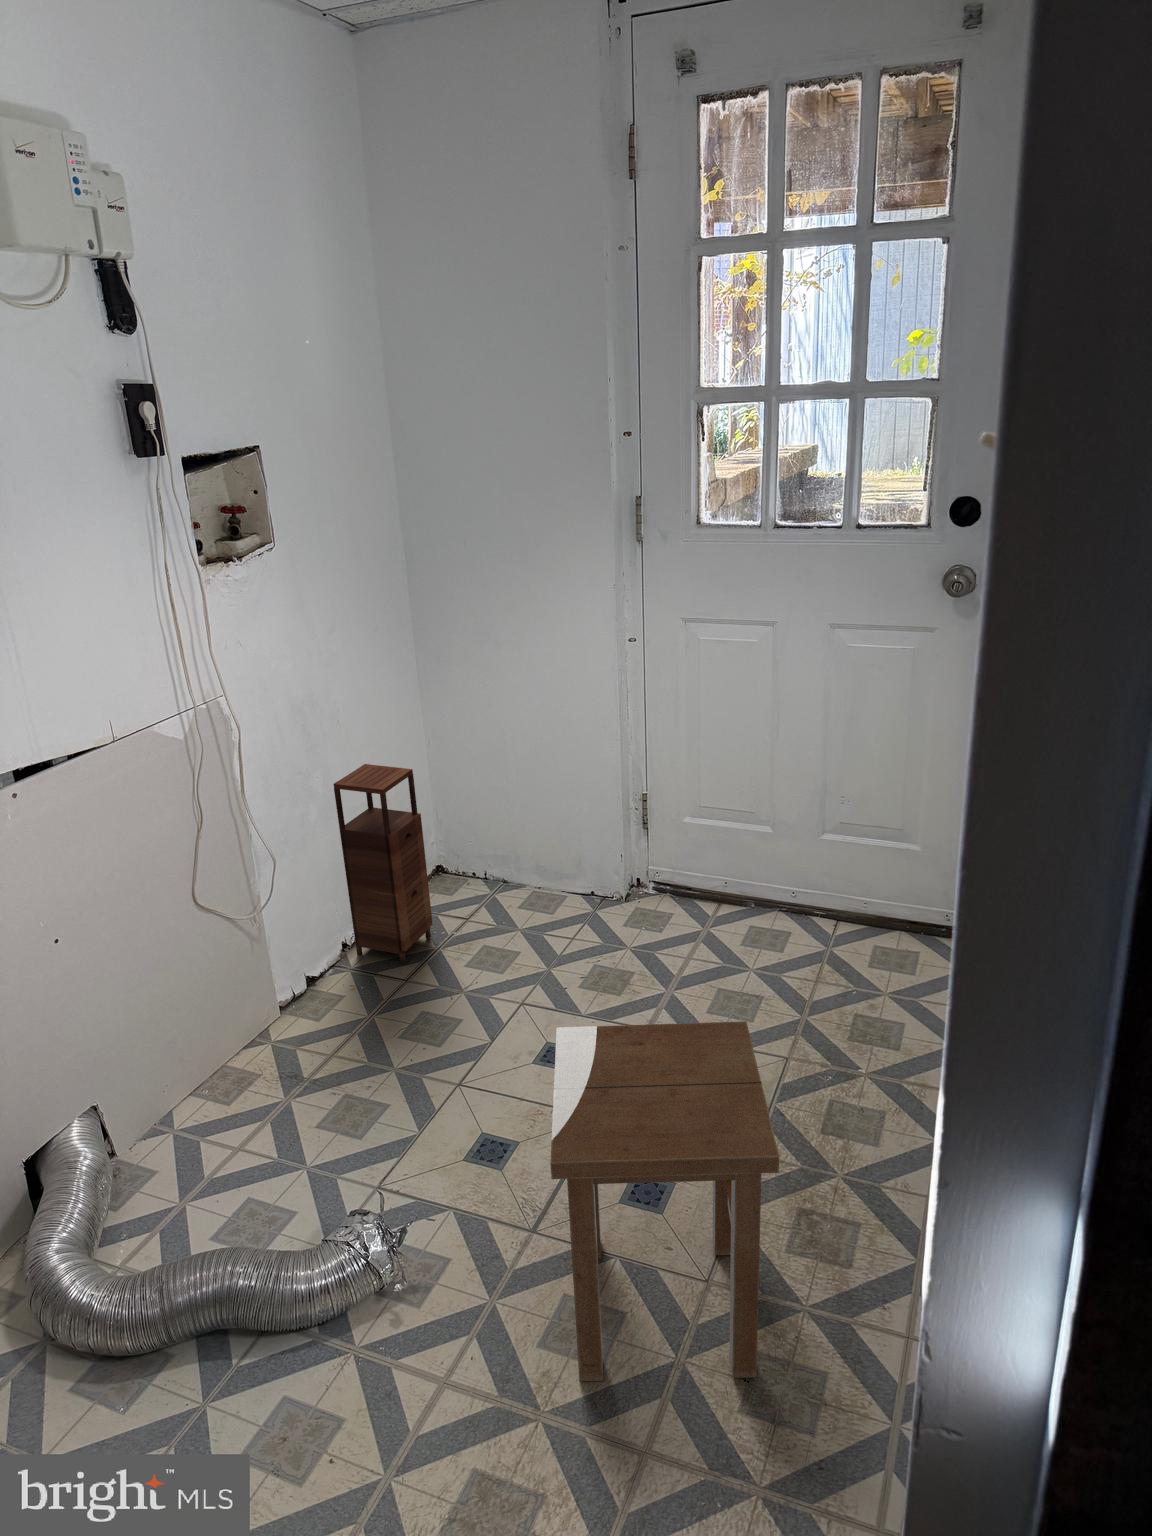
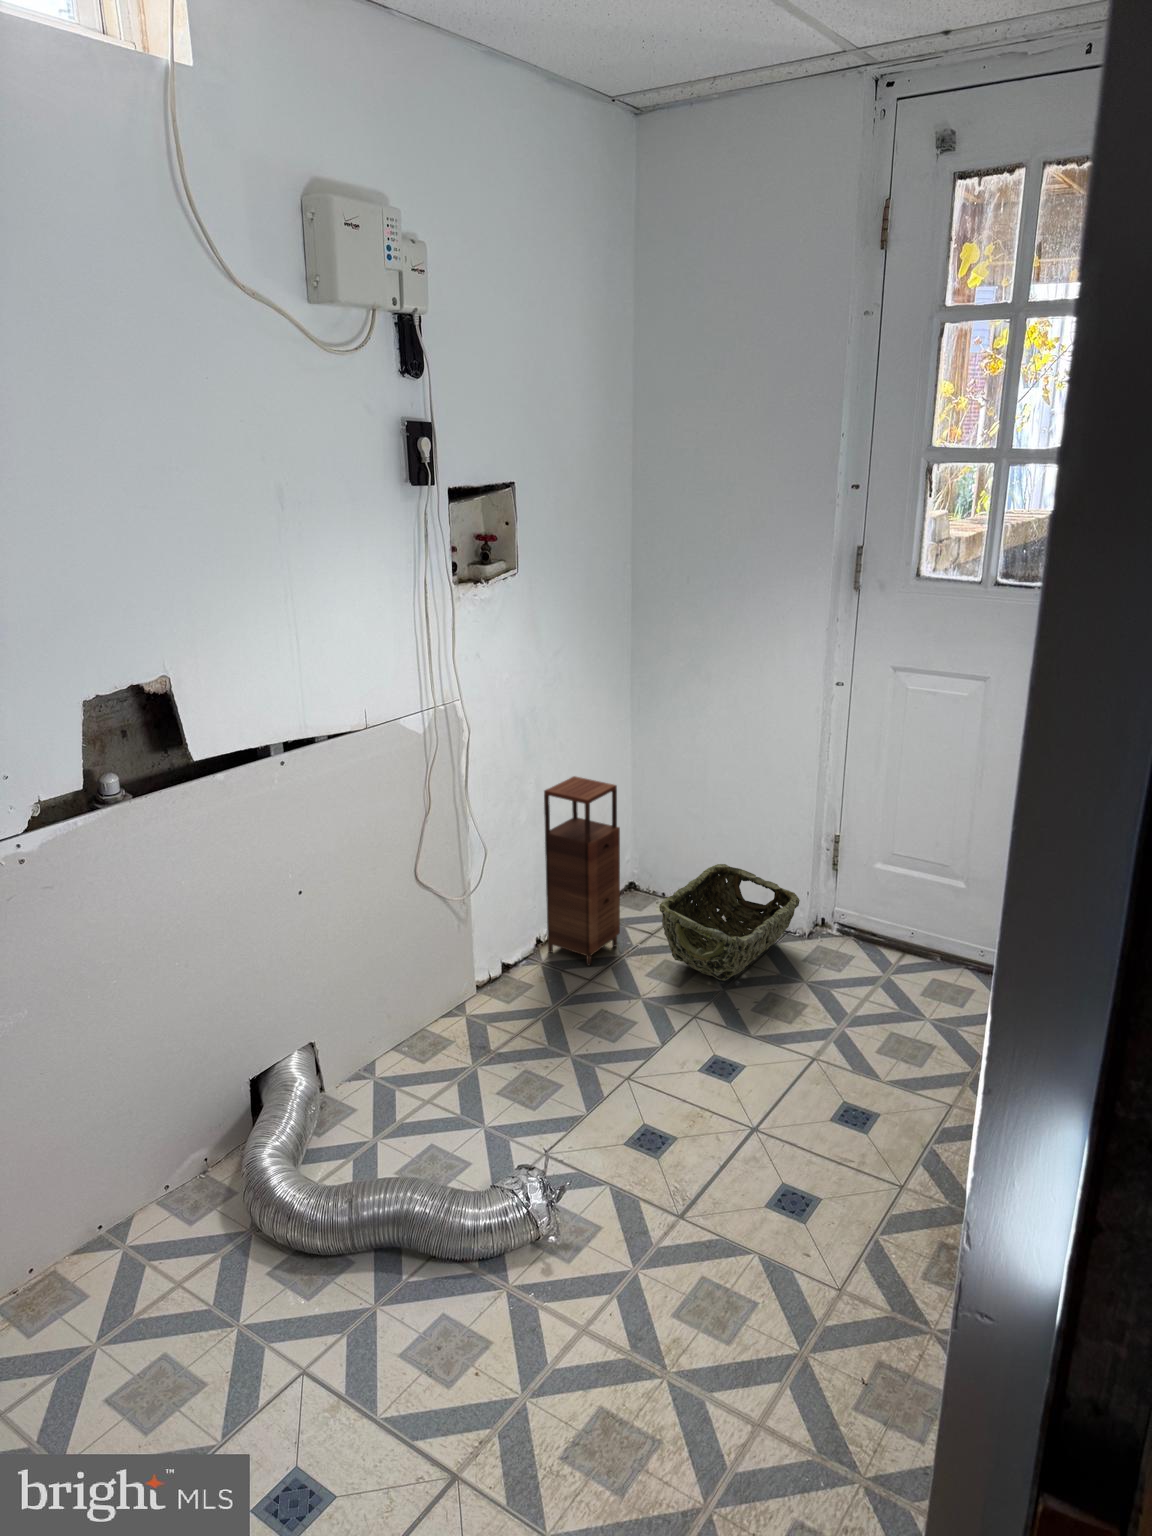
woven basket: none [472,837,614,960] -> present [659,864,800,981]
stool: present [550,1021,779,1381] -> none [698,1025,914,1384]

